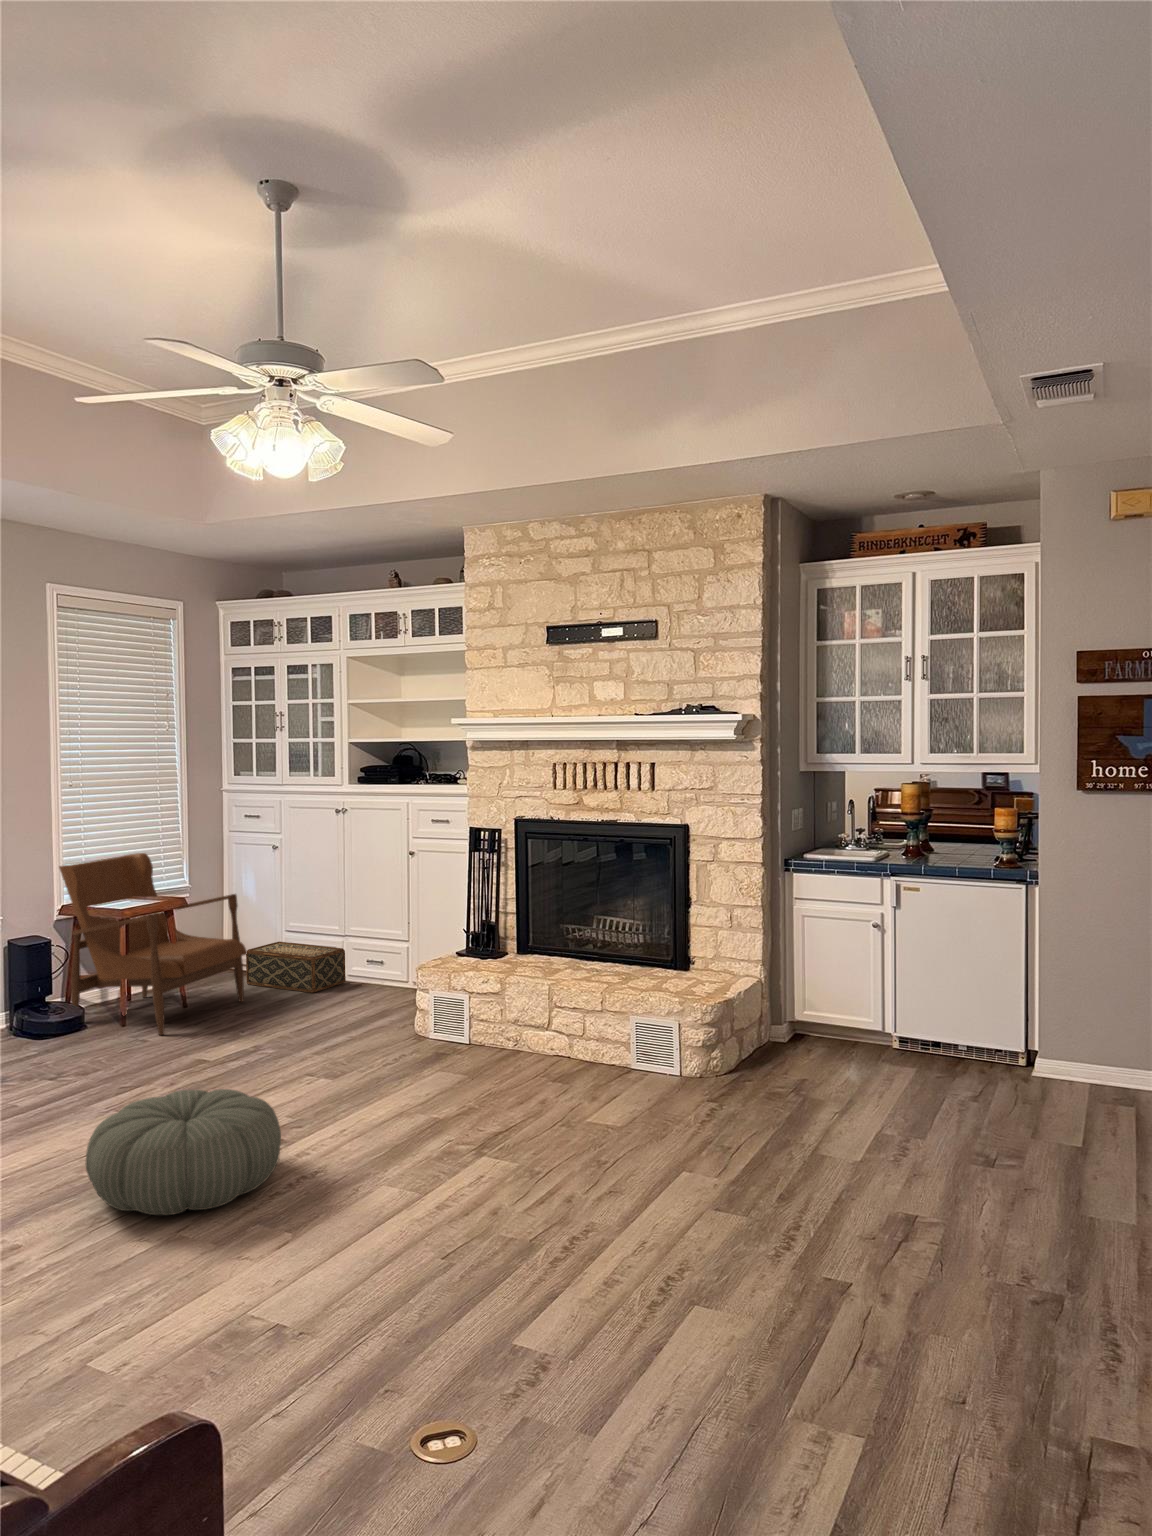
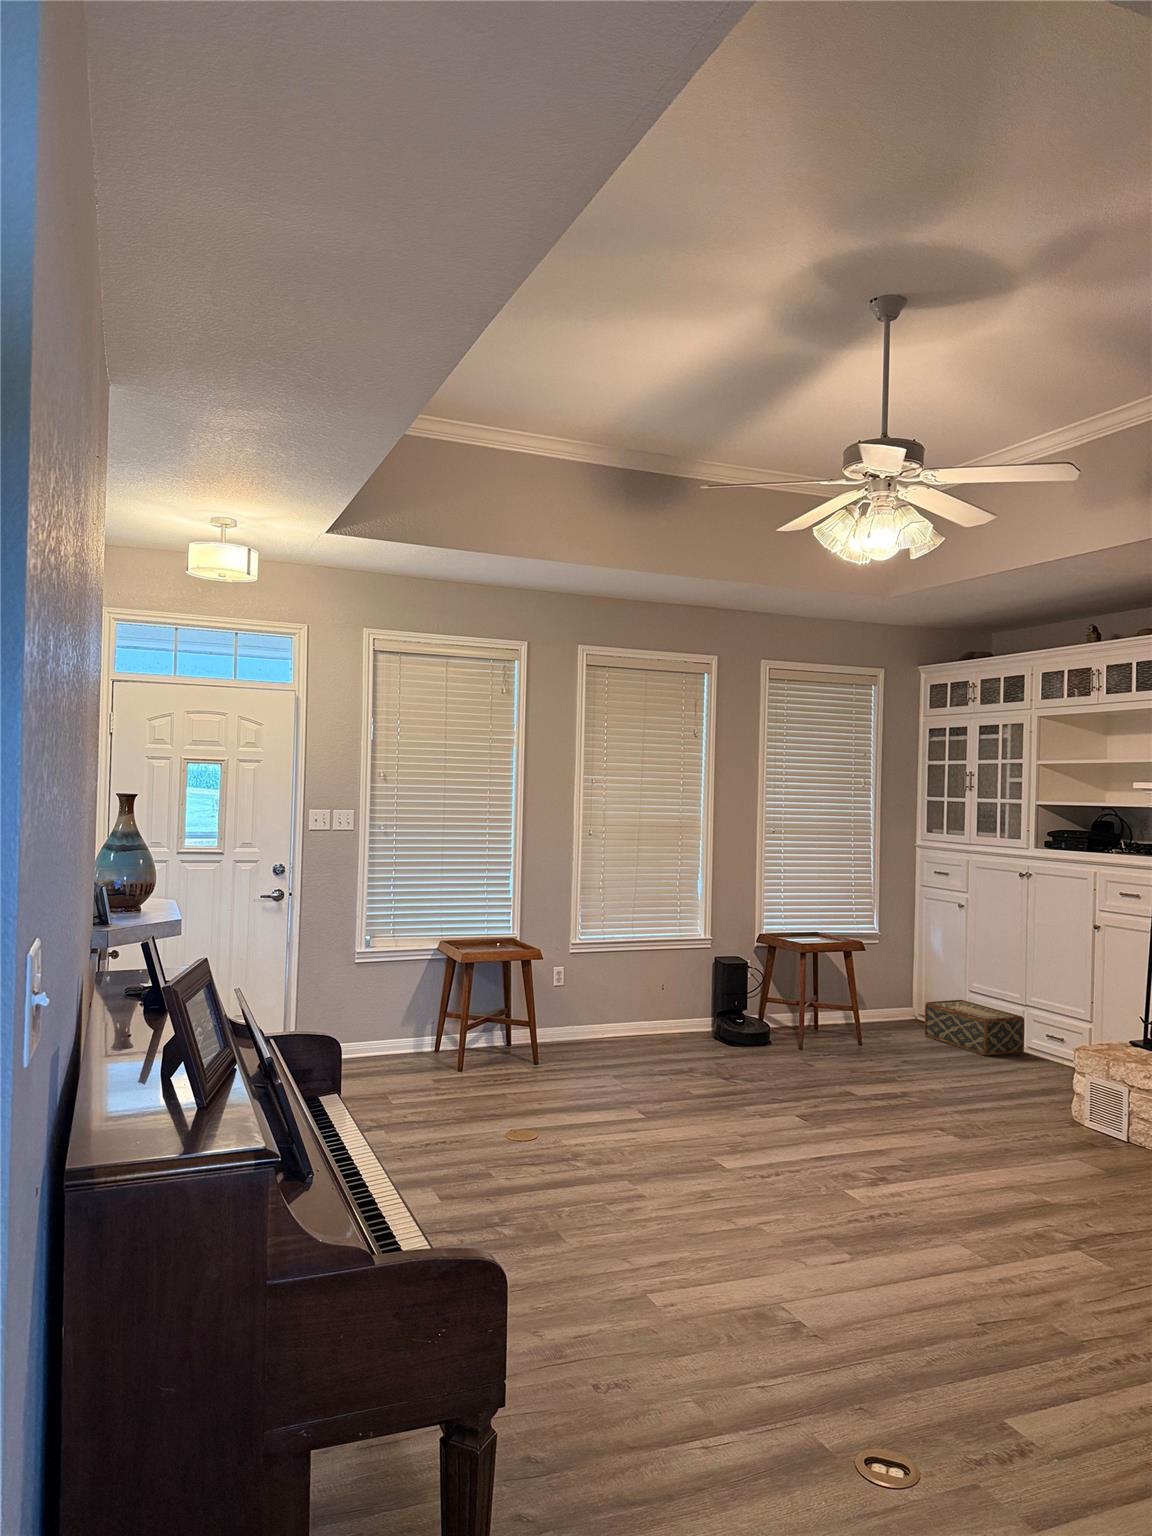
armchair: present [59,853,247,1035] -> none [757,898,917,1065]
pouf: present [86,1089,281,1215] -> none [705,1106,870,1214]

